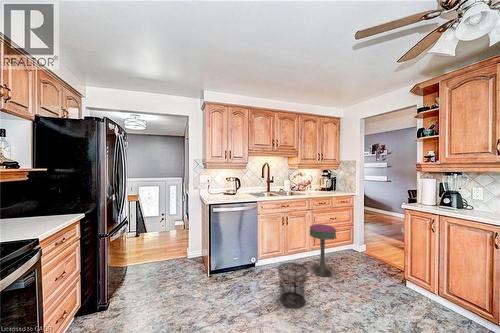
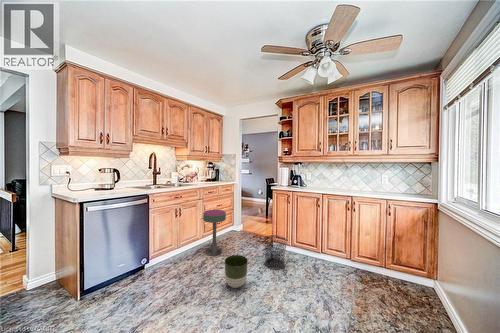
waste bin: present [278,263,308,308] -> present [264,235,286,270]
planter: none [322,280,350,319] -> present [225,255,248,288]

